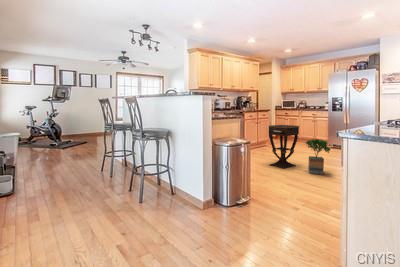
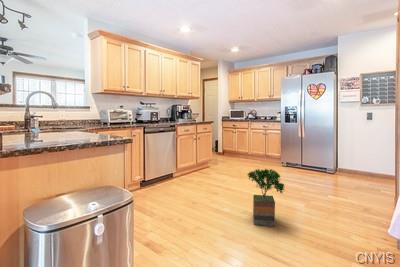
side table: present [269,125,299,168] -> none [196,144,240,214]

